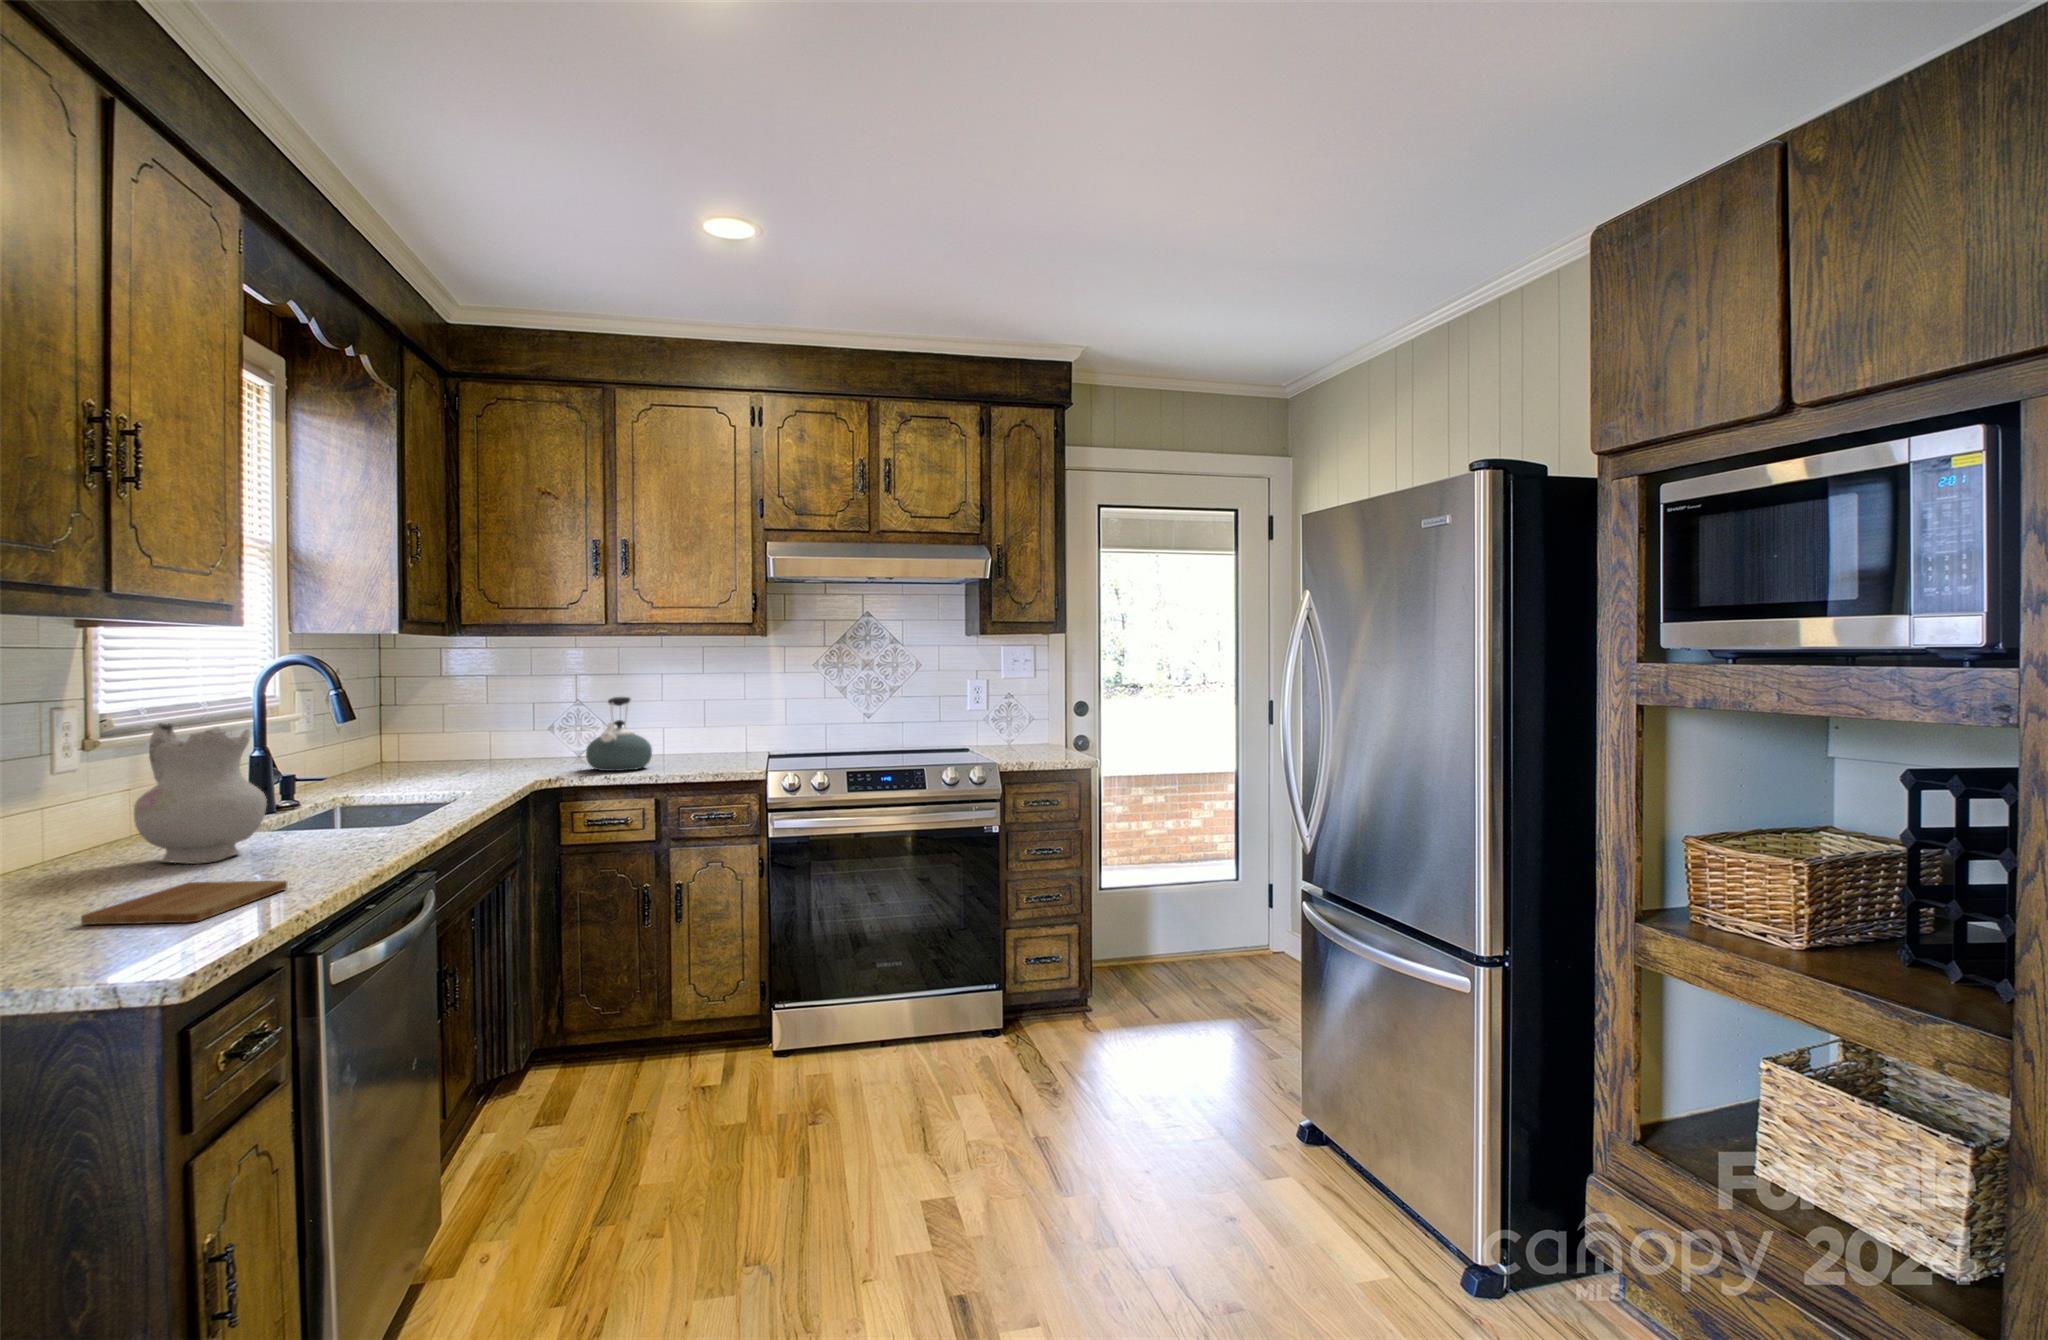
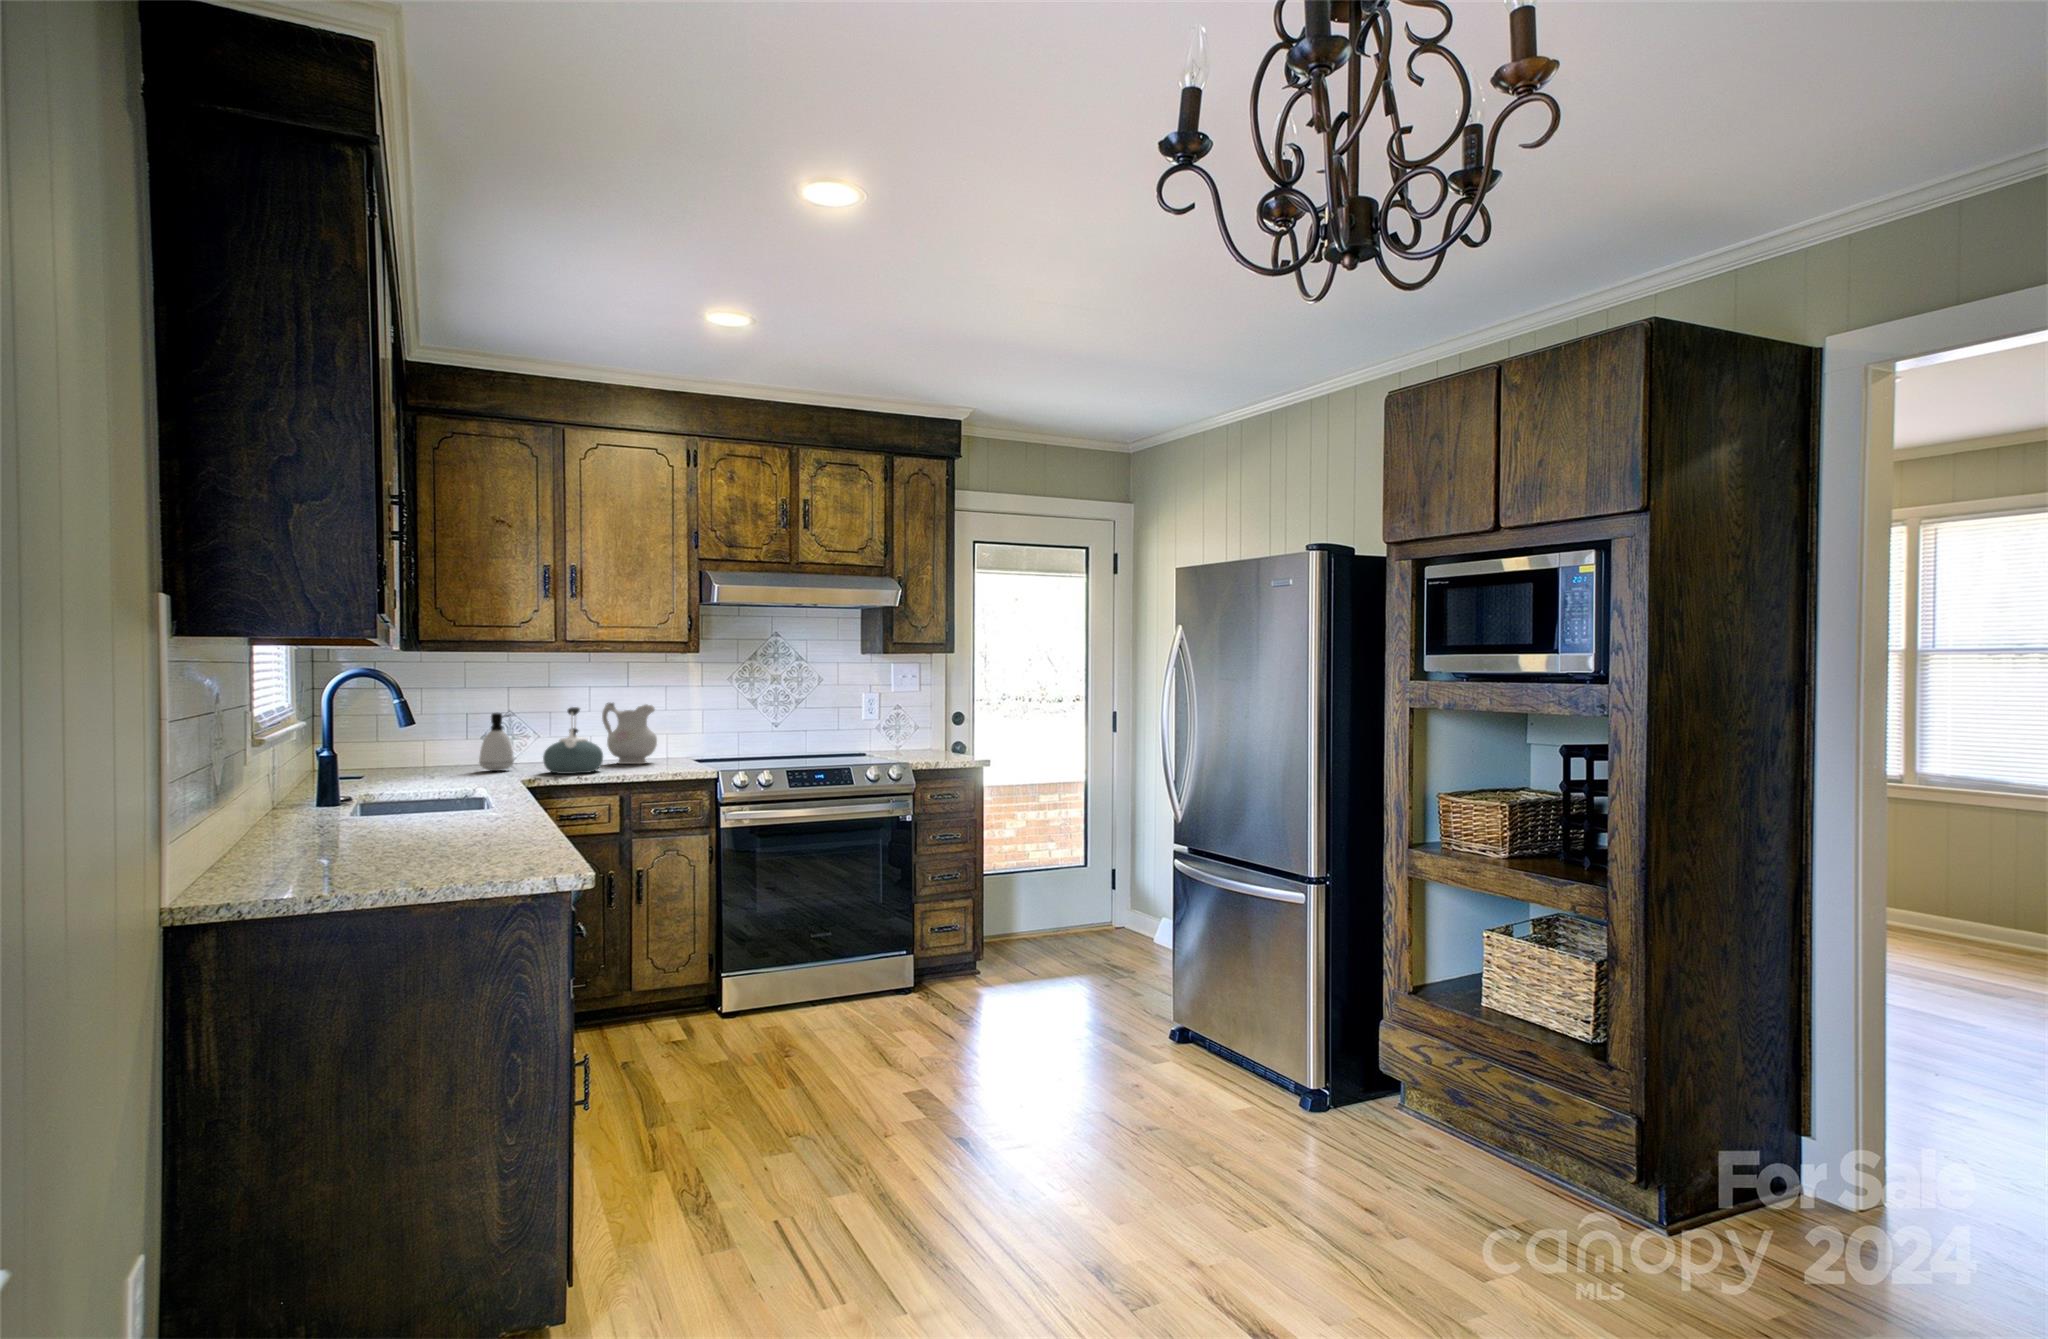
soap dispenser: none [532,702,568,765] -> present [479,713,514,771]
ceramic pitcher: present [134,723,267,864] -> present [602,703,657,764]
cutting board: present [81,881,287,925] -> none [433,844,528,872]

